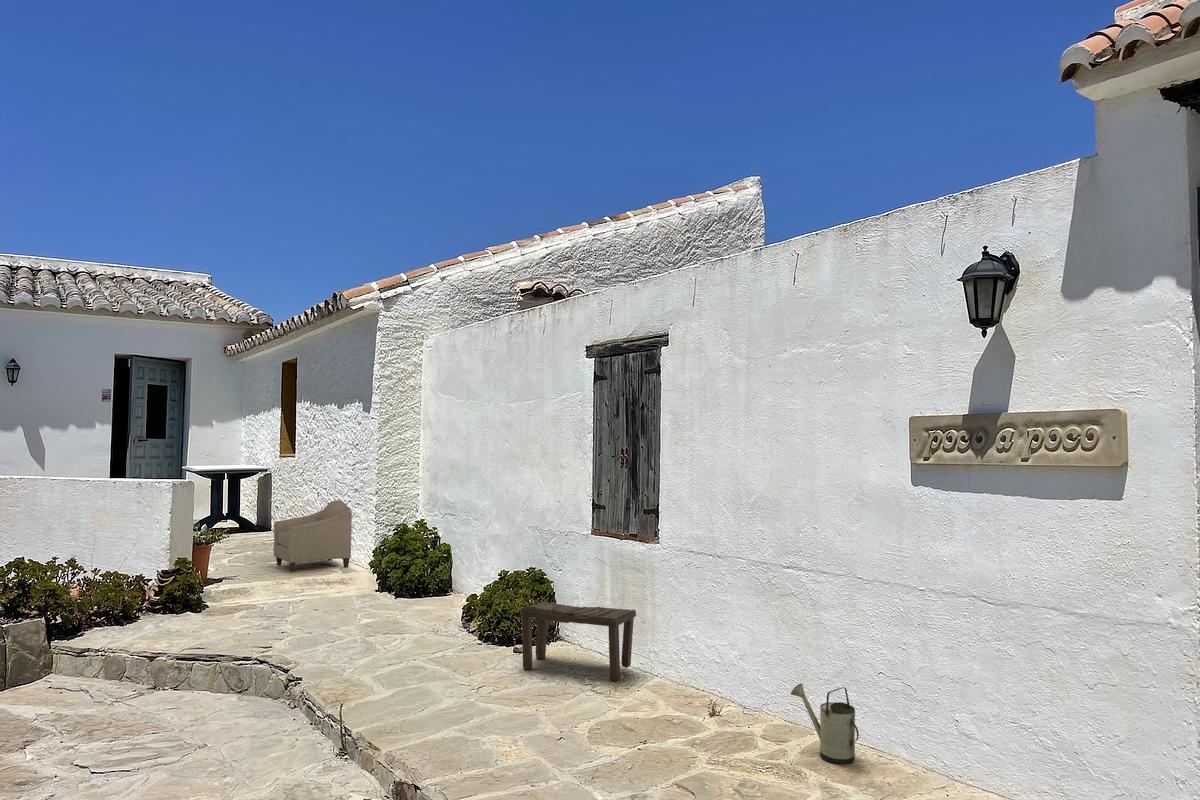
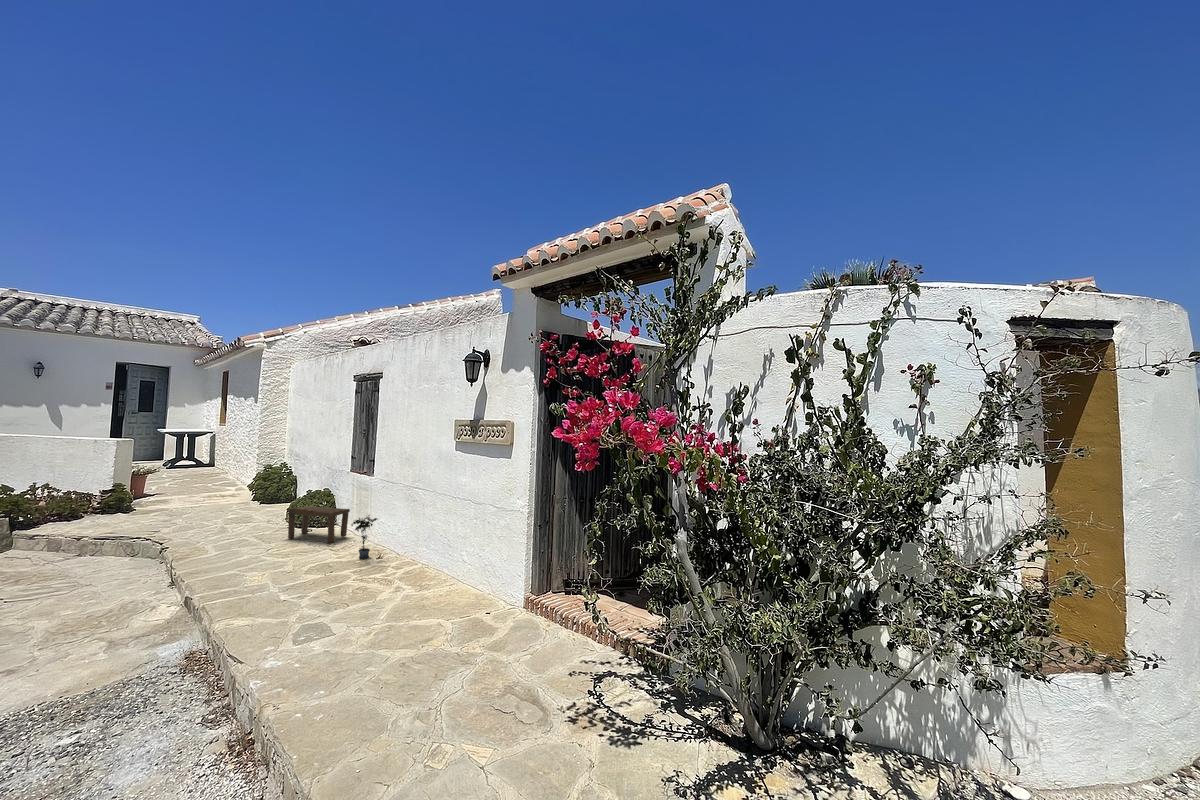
chair: present [274,500,352,572] -> none [201,452,250,492]
potted plant: none [703,625,746,721] -> present [351,515,377,559]
watering can: present [791,683,859,764] -> none [383,540,405,574]

